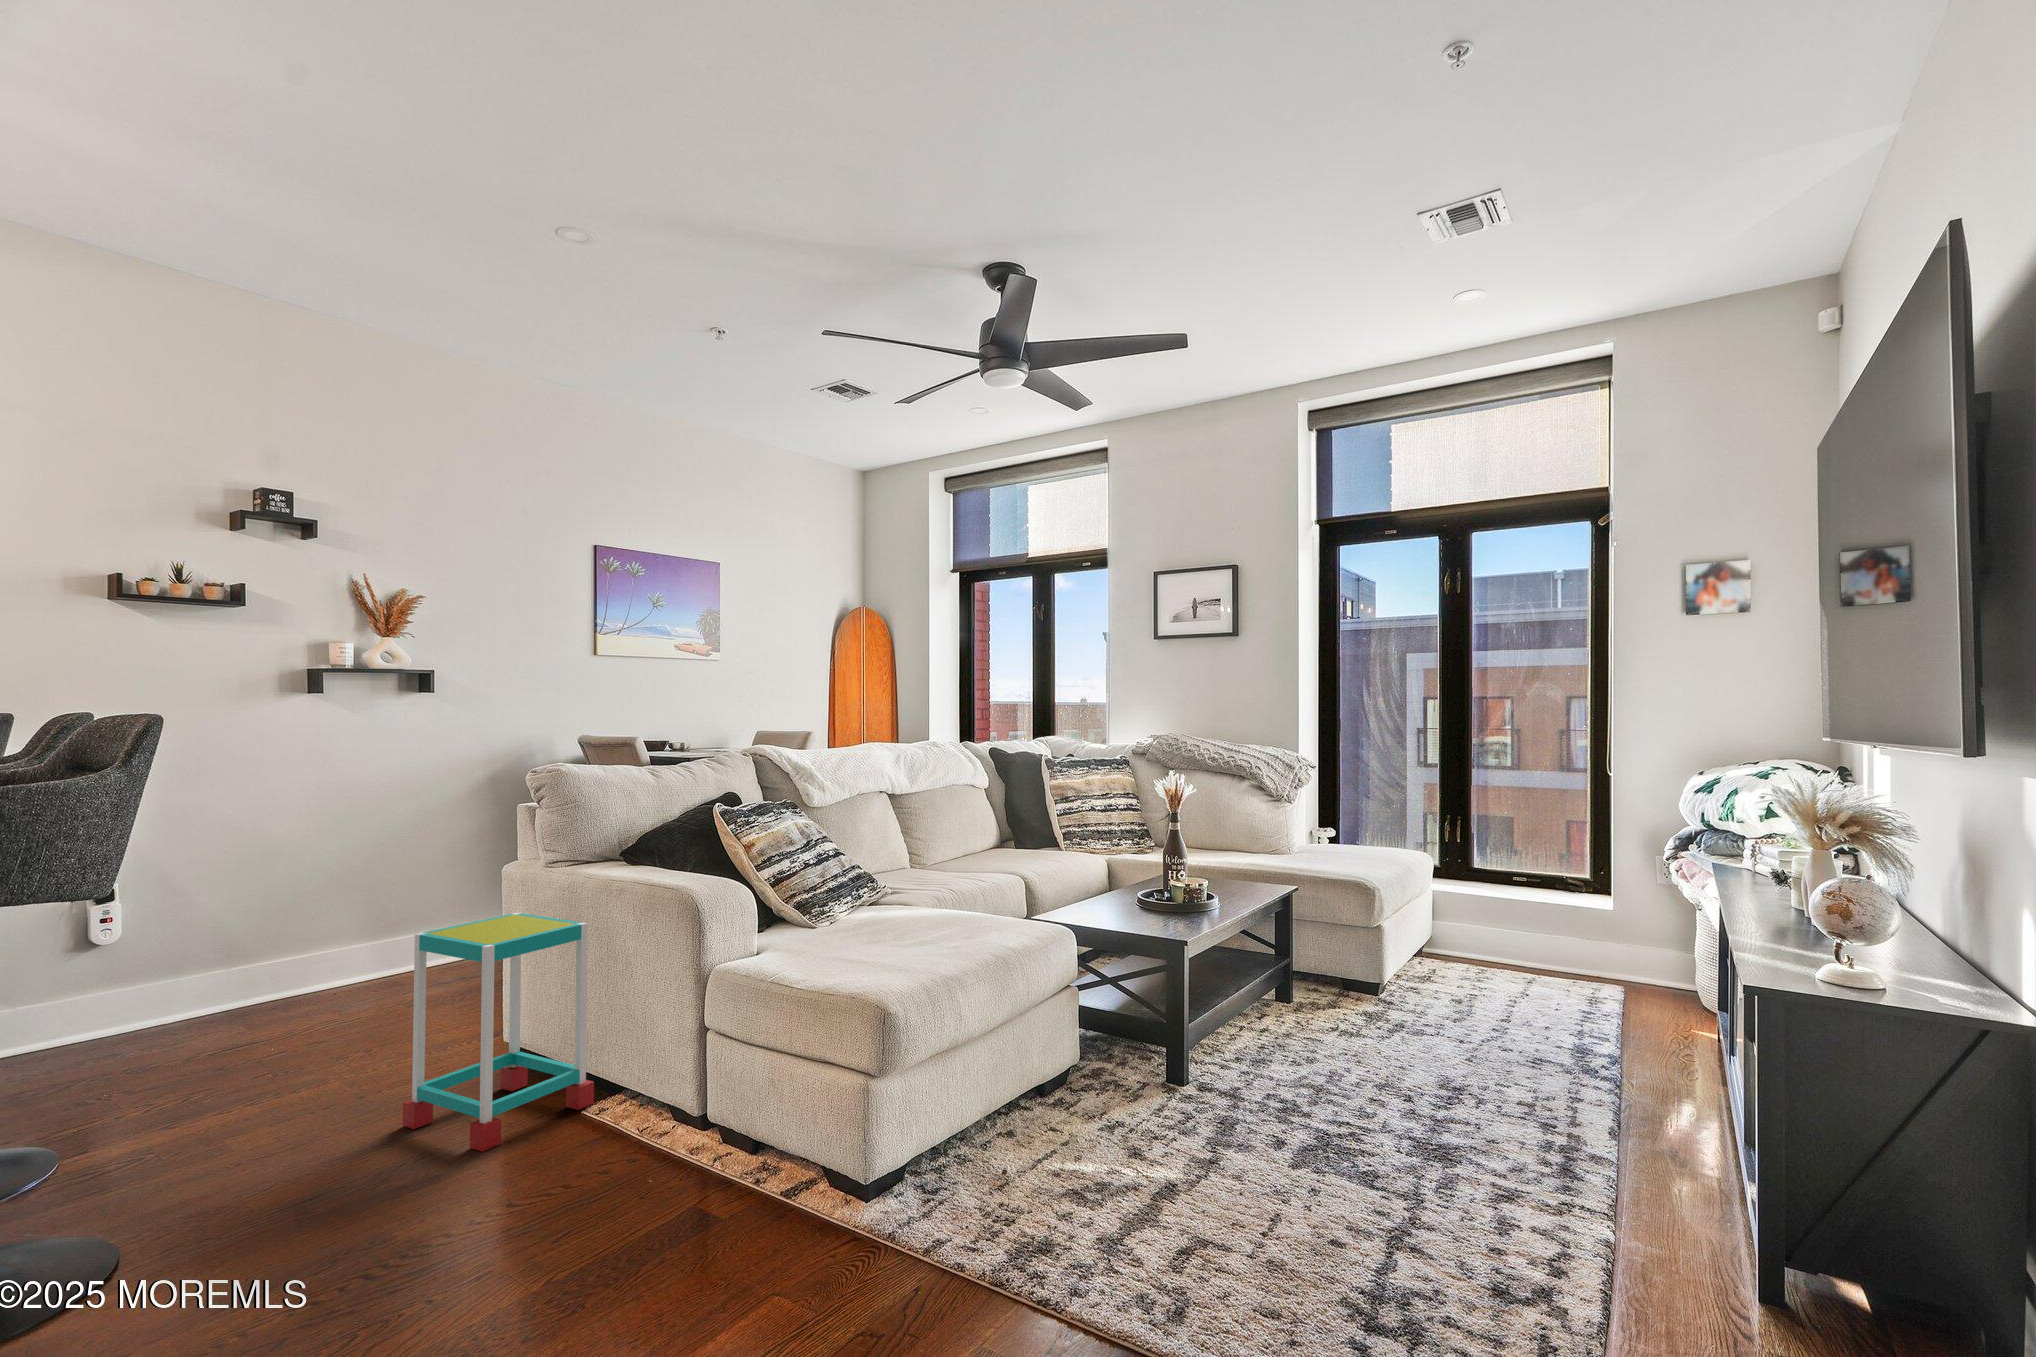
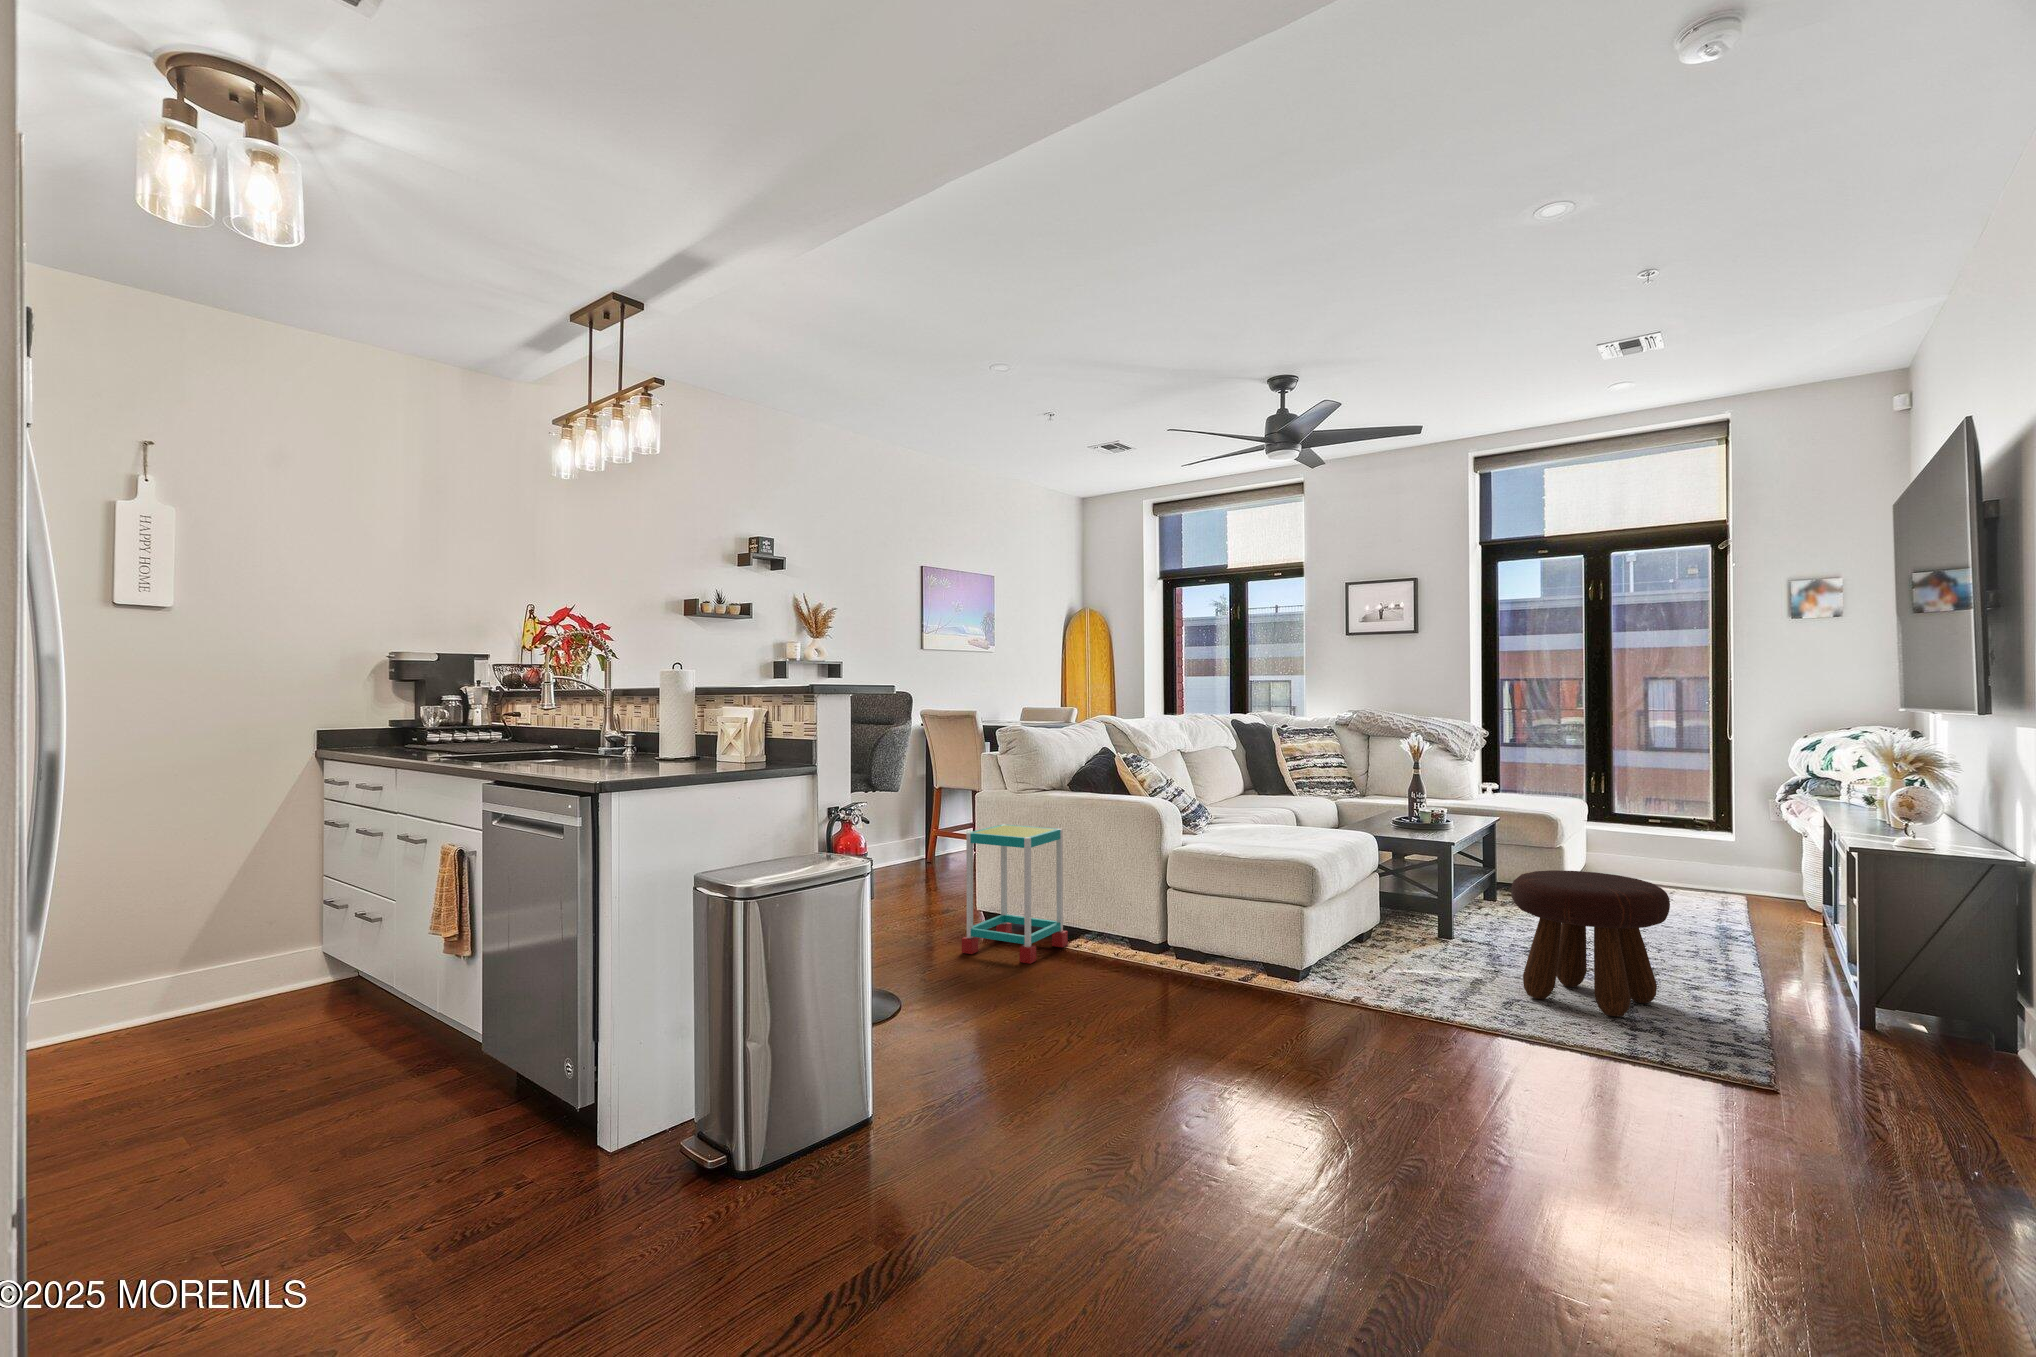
footstool: none [1210,1003,1453,1287] -> present [1511,870,1670,1016]

